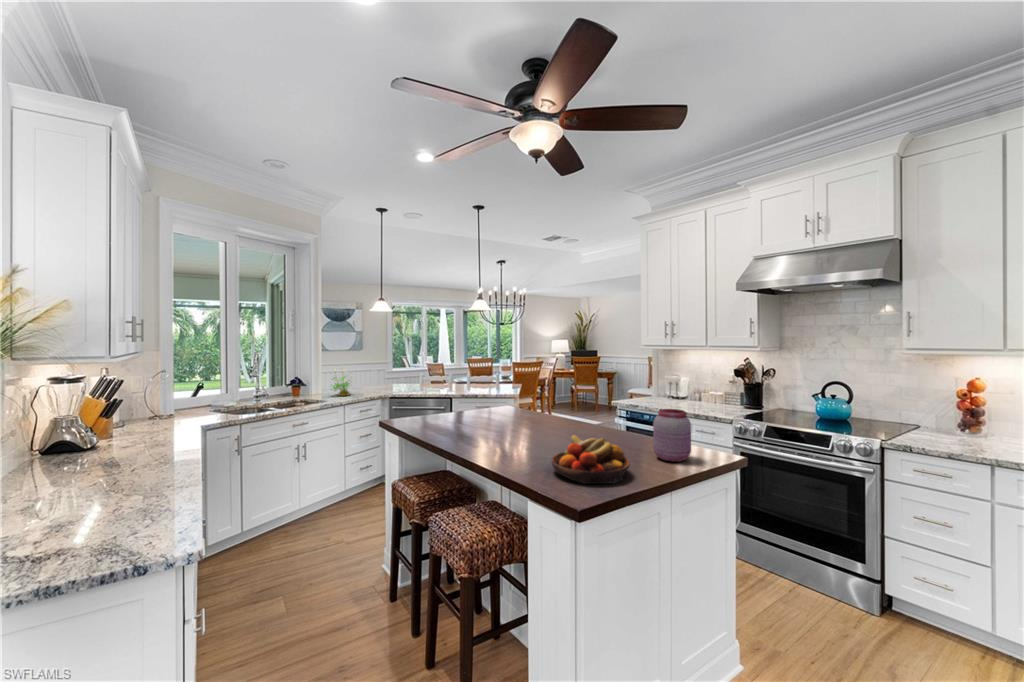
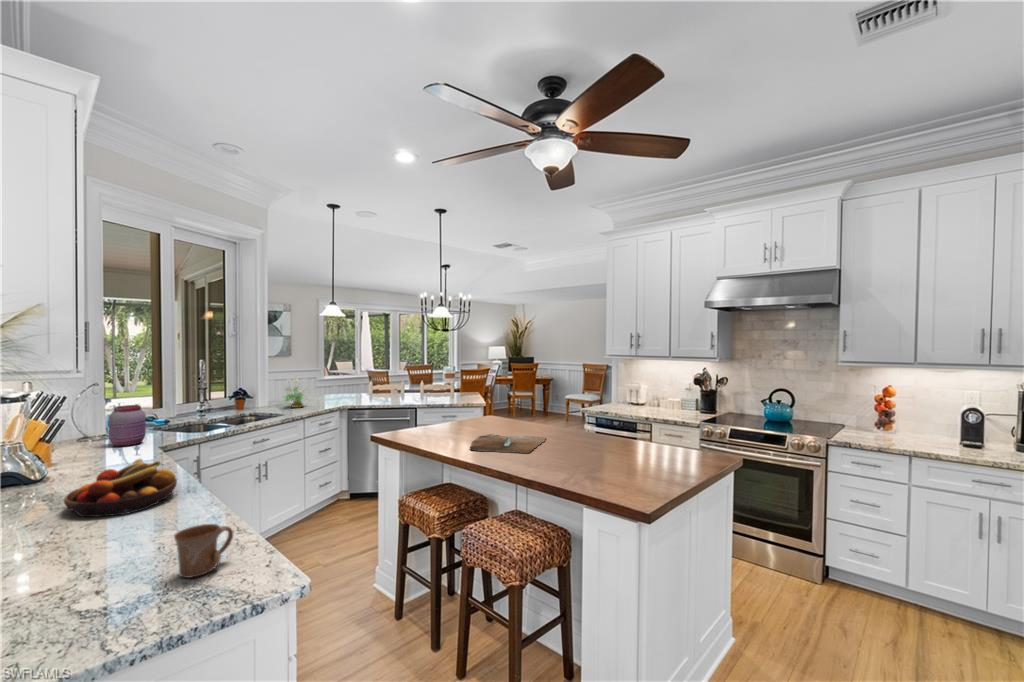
jar: present [653,409,691,462] -> present [109,405,146,446]
cutting board: none [460,423,547,443] -> present [470,434,546,453]
fruit bowl: present [551,435,630,484] -> present [64,459,177,517]
mug: none [97,491,158,537] -> present [174,524,233,578]

